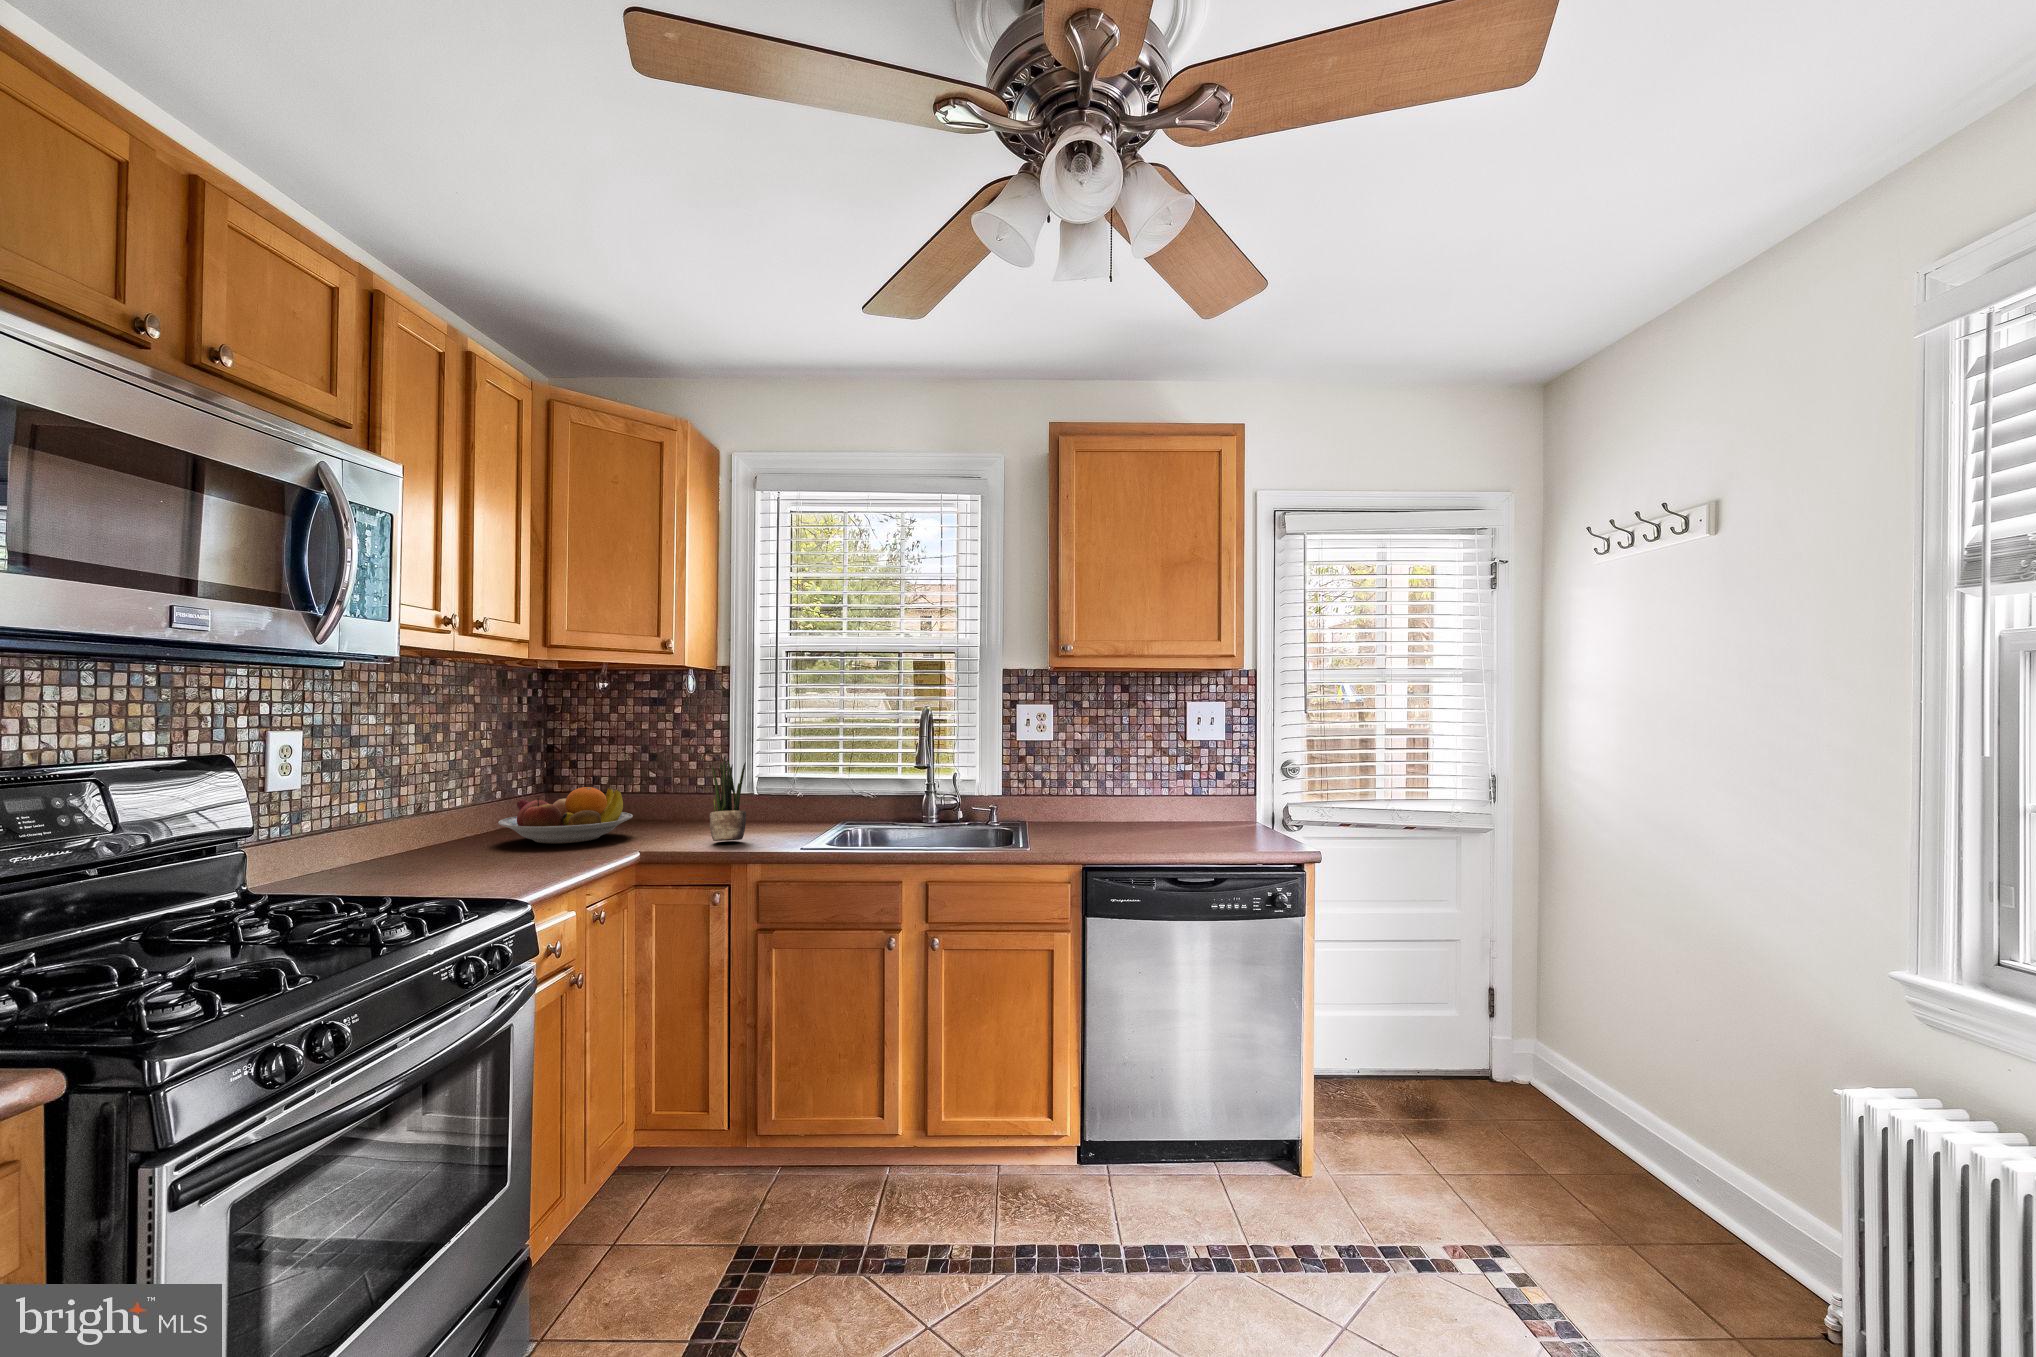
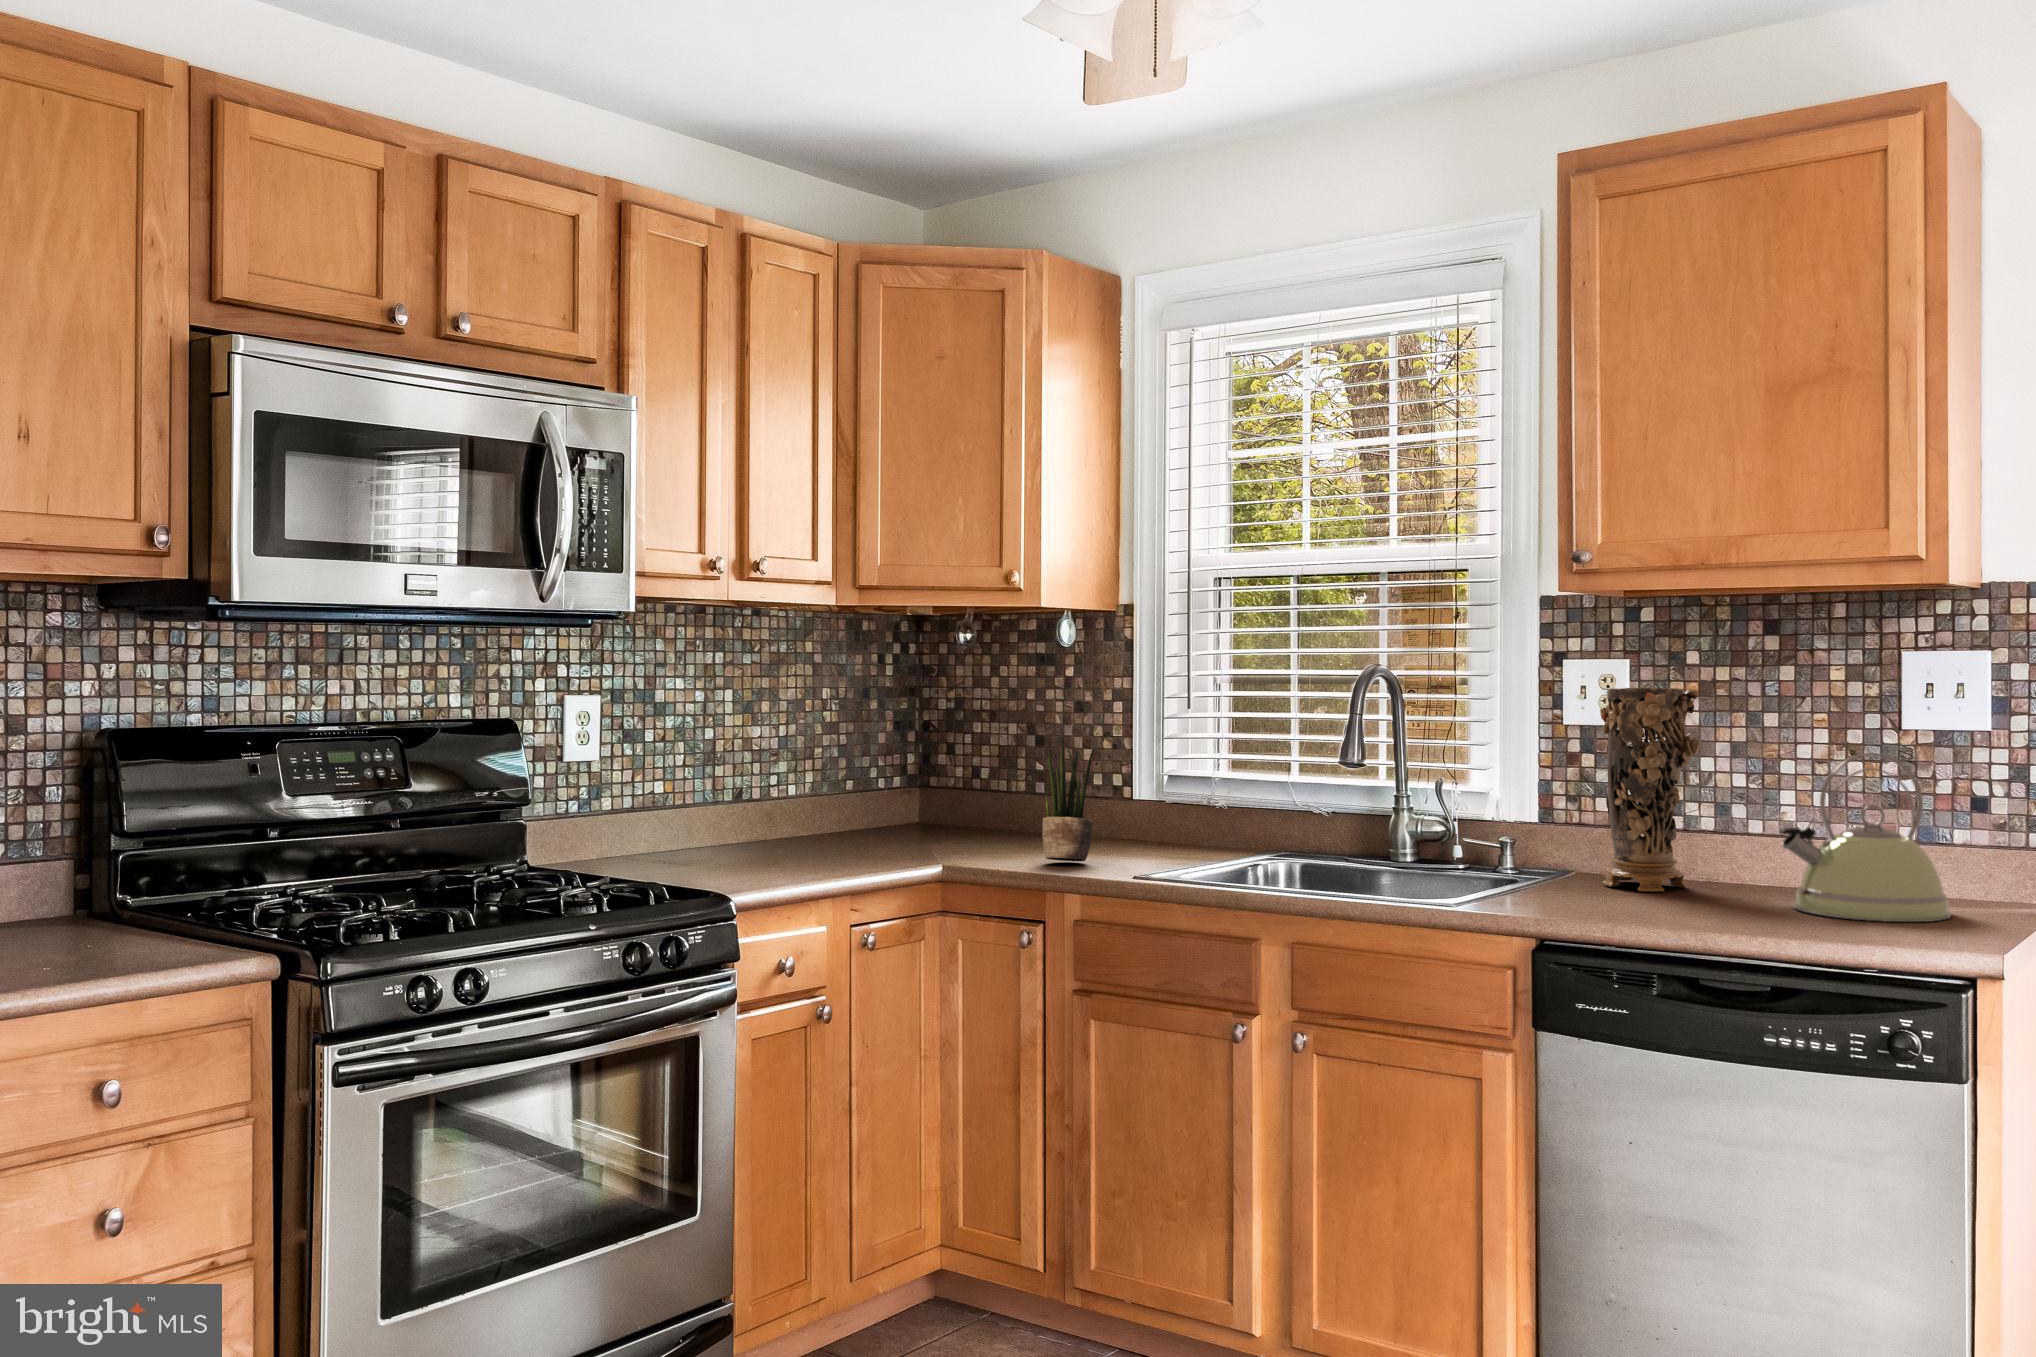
decorative vase: none [1051,720,1103,830] -> present [1600,688,1700,892]
kettle: none [1164,752,1236,837] -> present [1779,753,1951,922]
fruit bowl: present [498,787,633,844] -> none [821,777,980,849]

